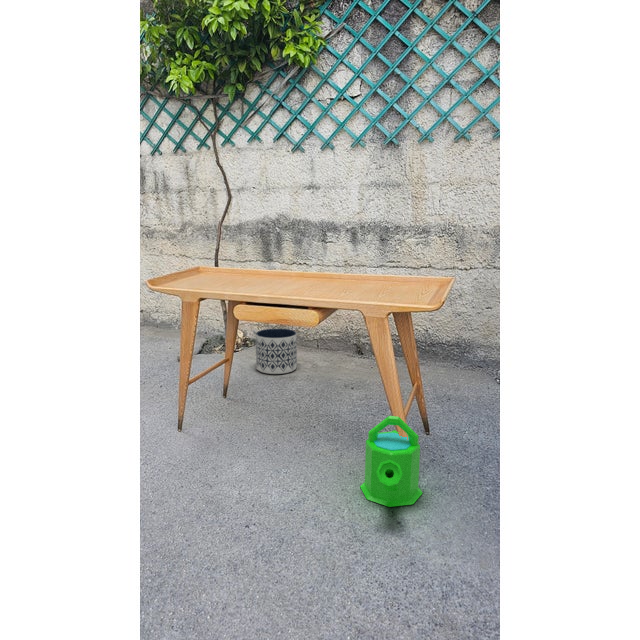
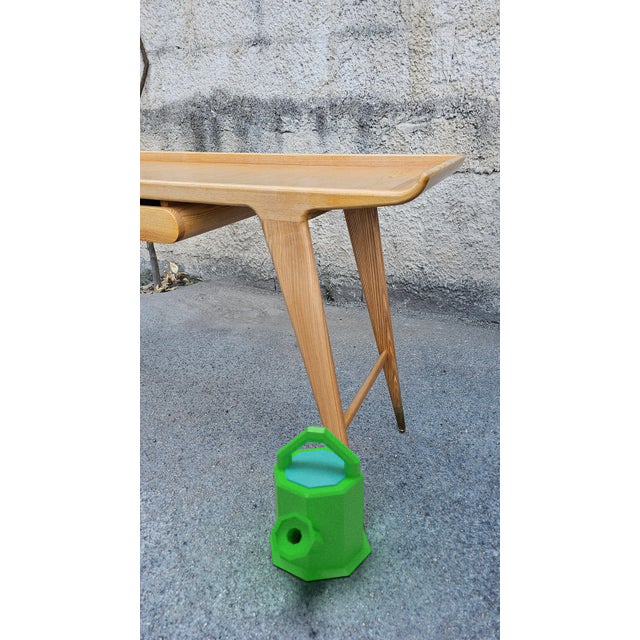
planter: present [256,329,297,374] -> none [174,263,239,331]

